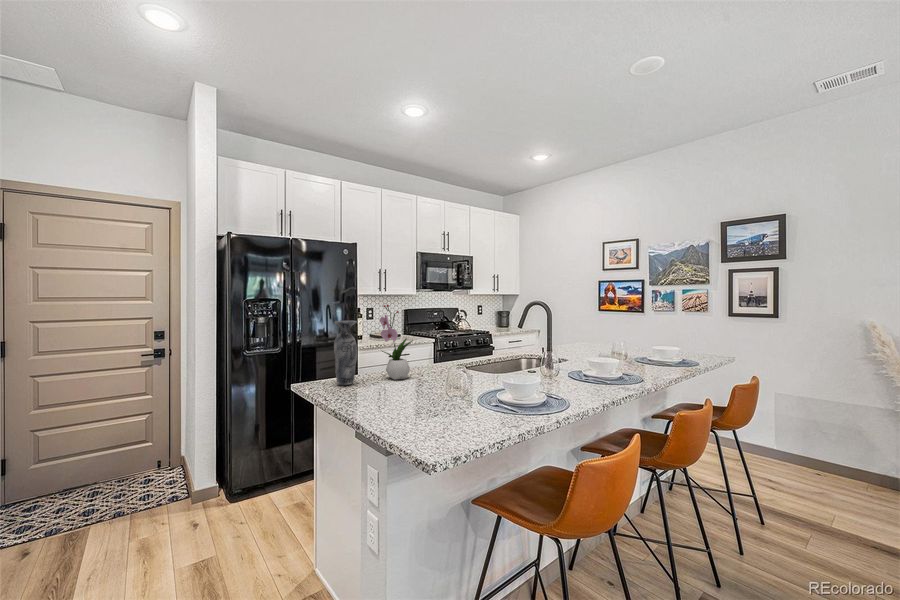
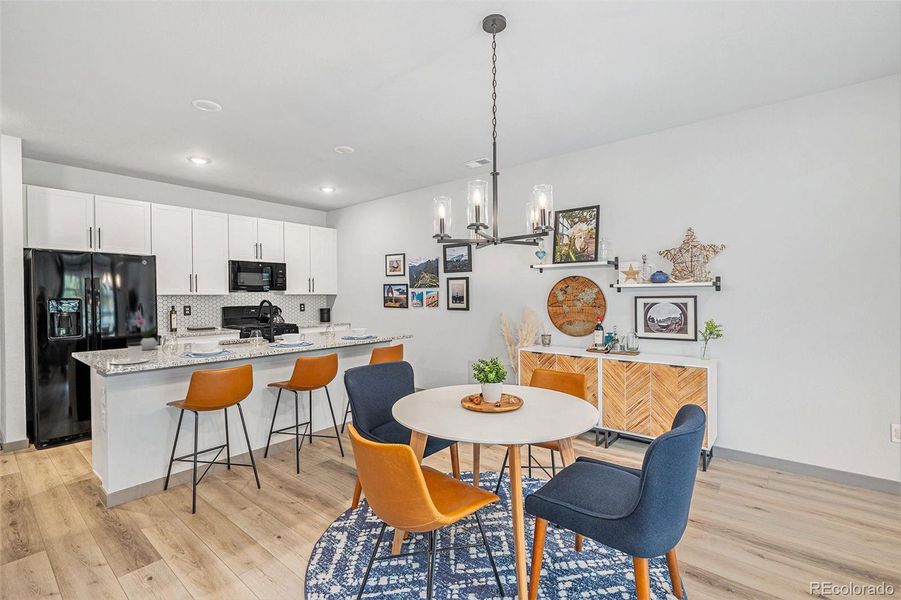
vase: present [334,321,357,385] -> none [97,314,115,353]
coffee cup: none [393,379,455,427] -> present [110,343,149,365]

